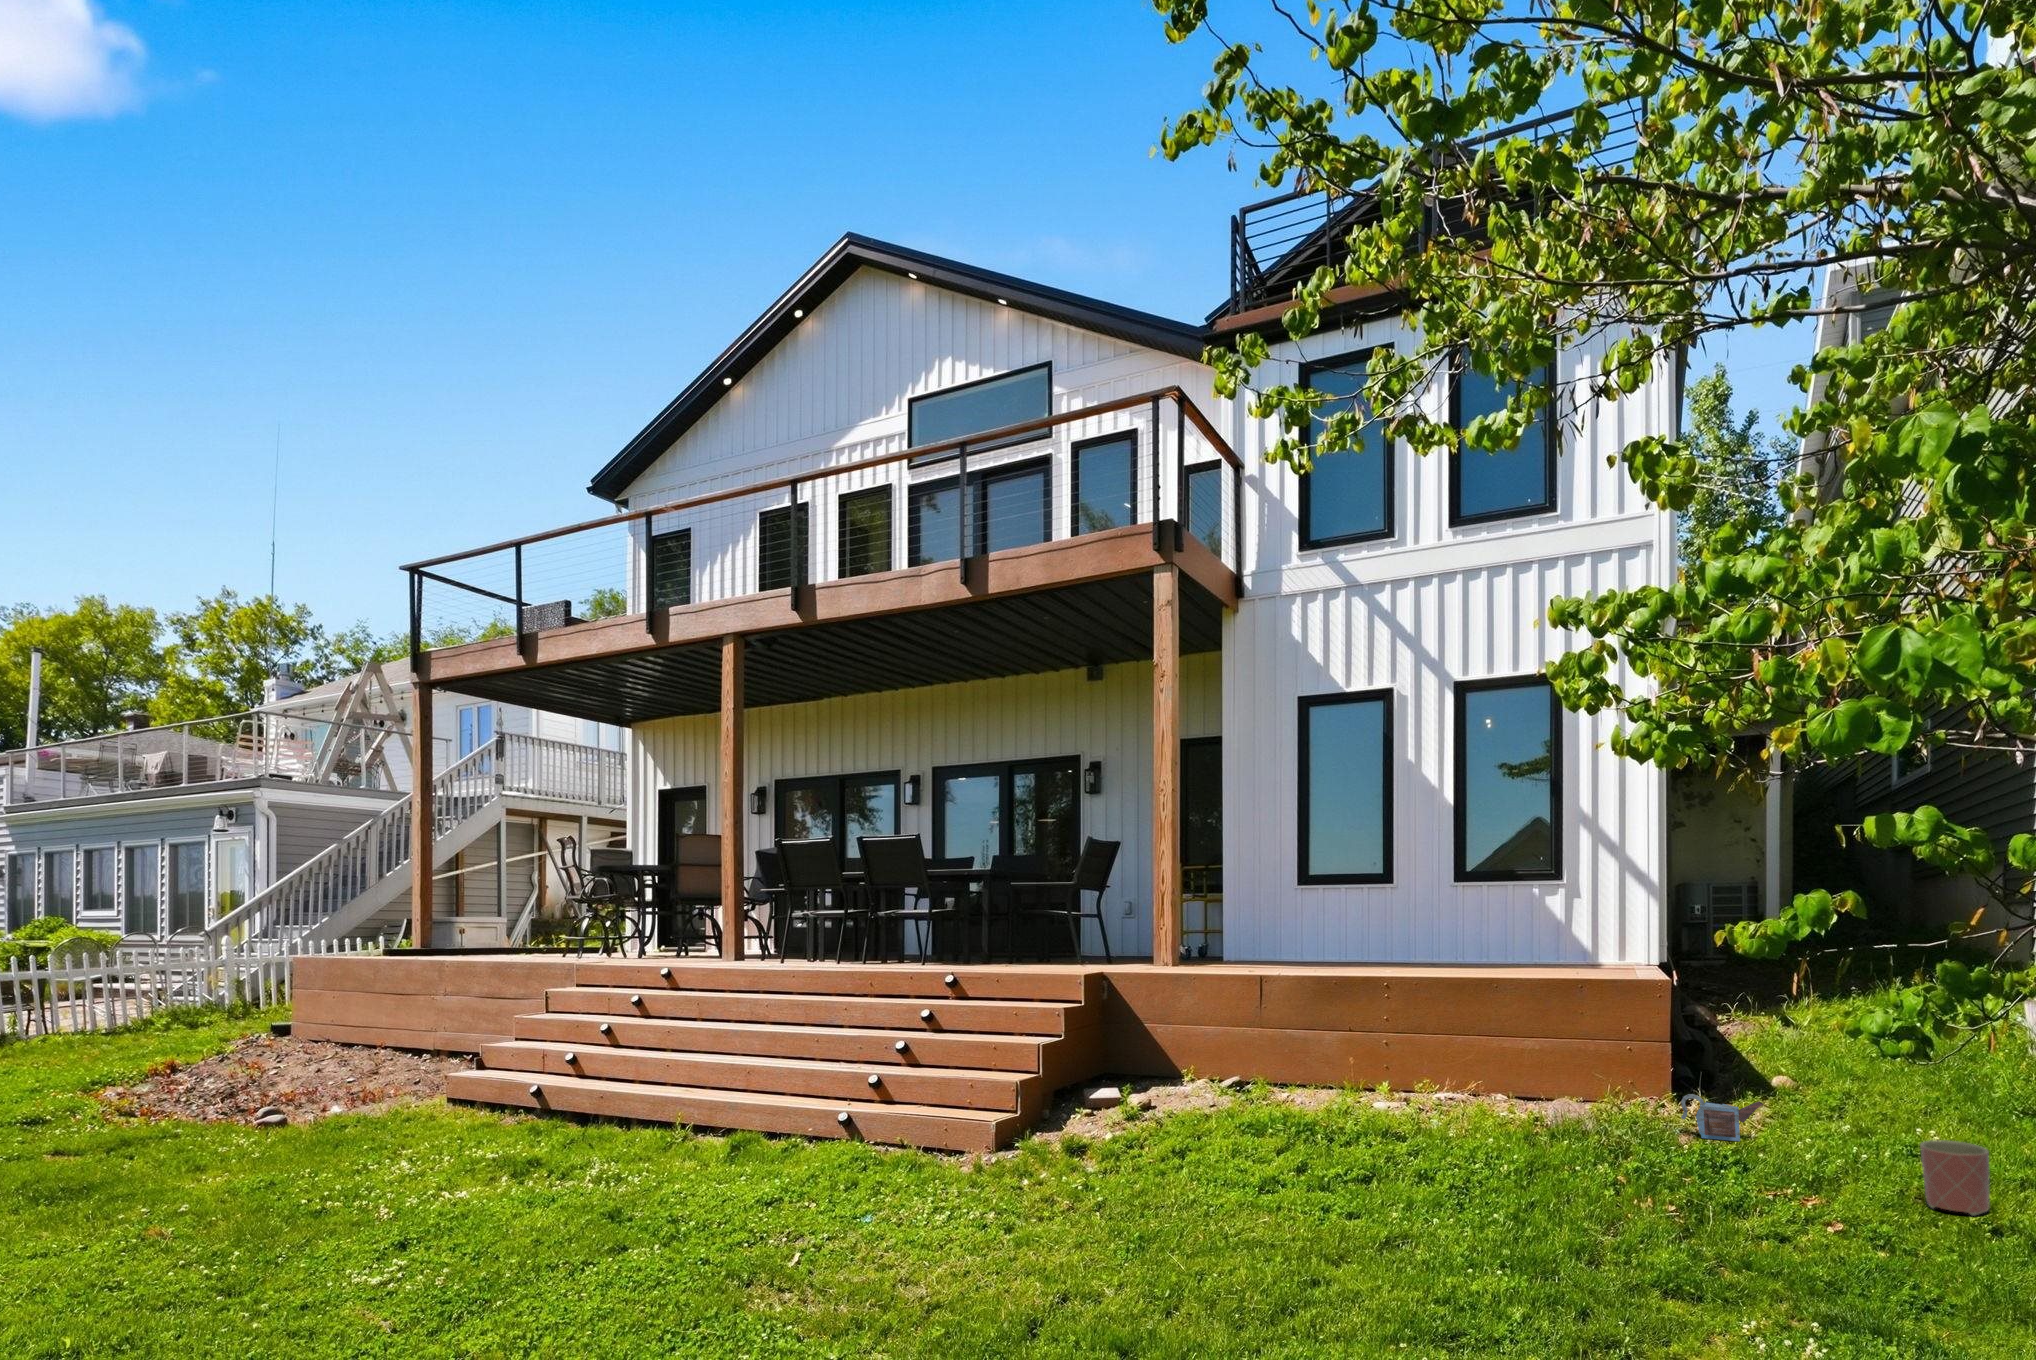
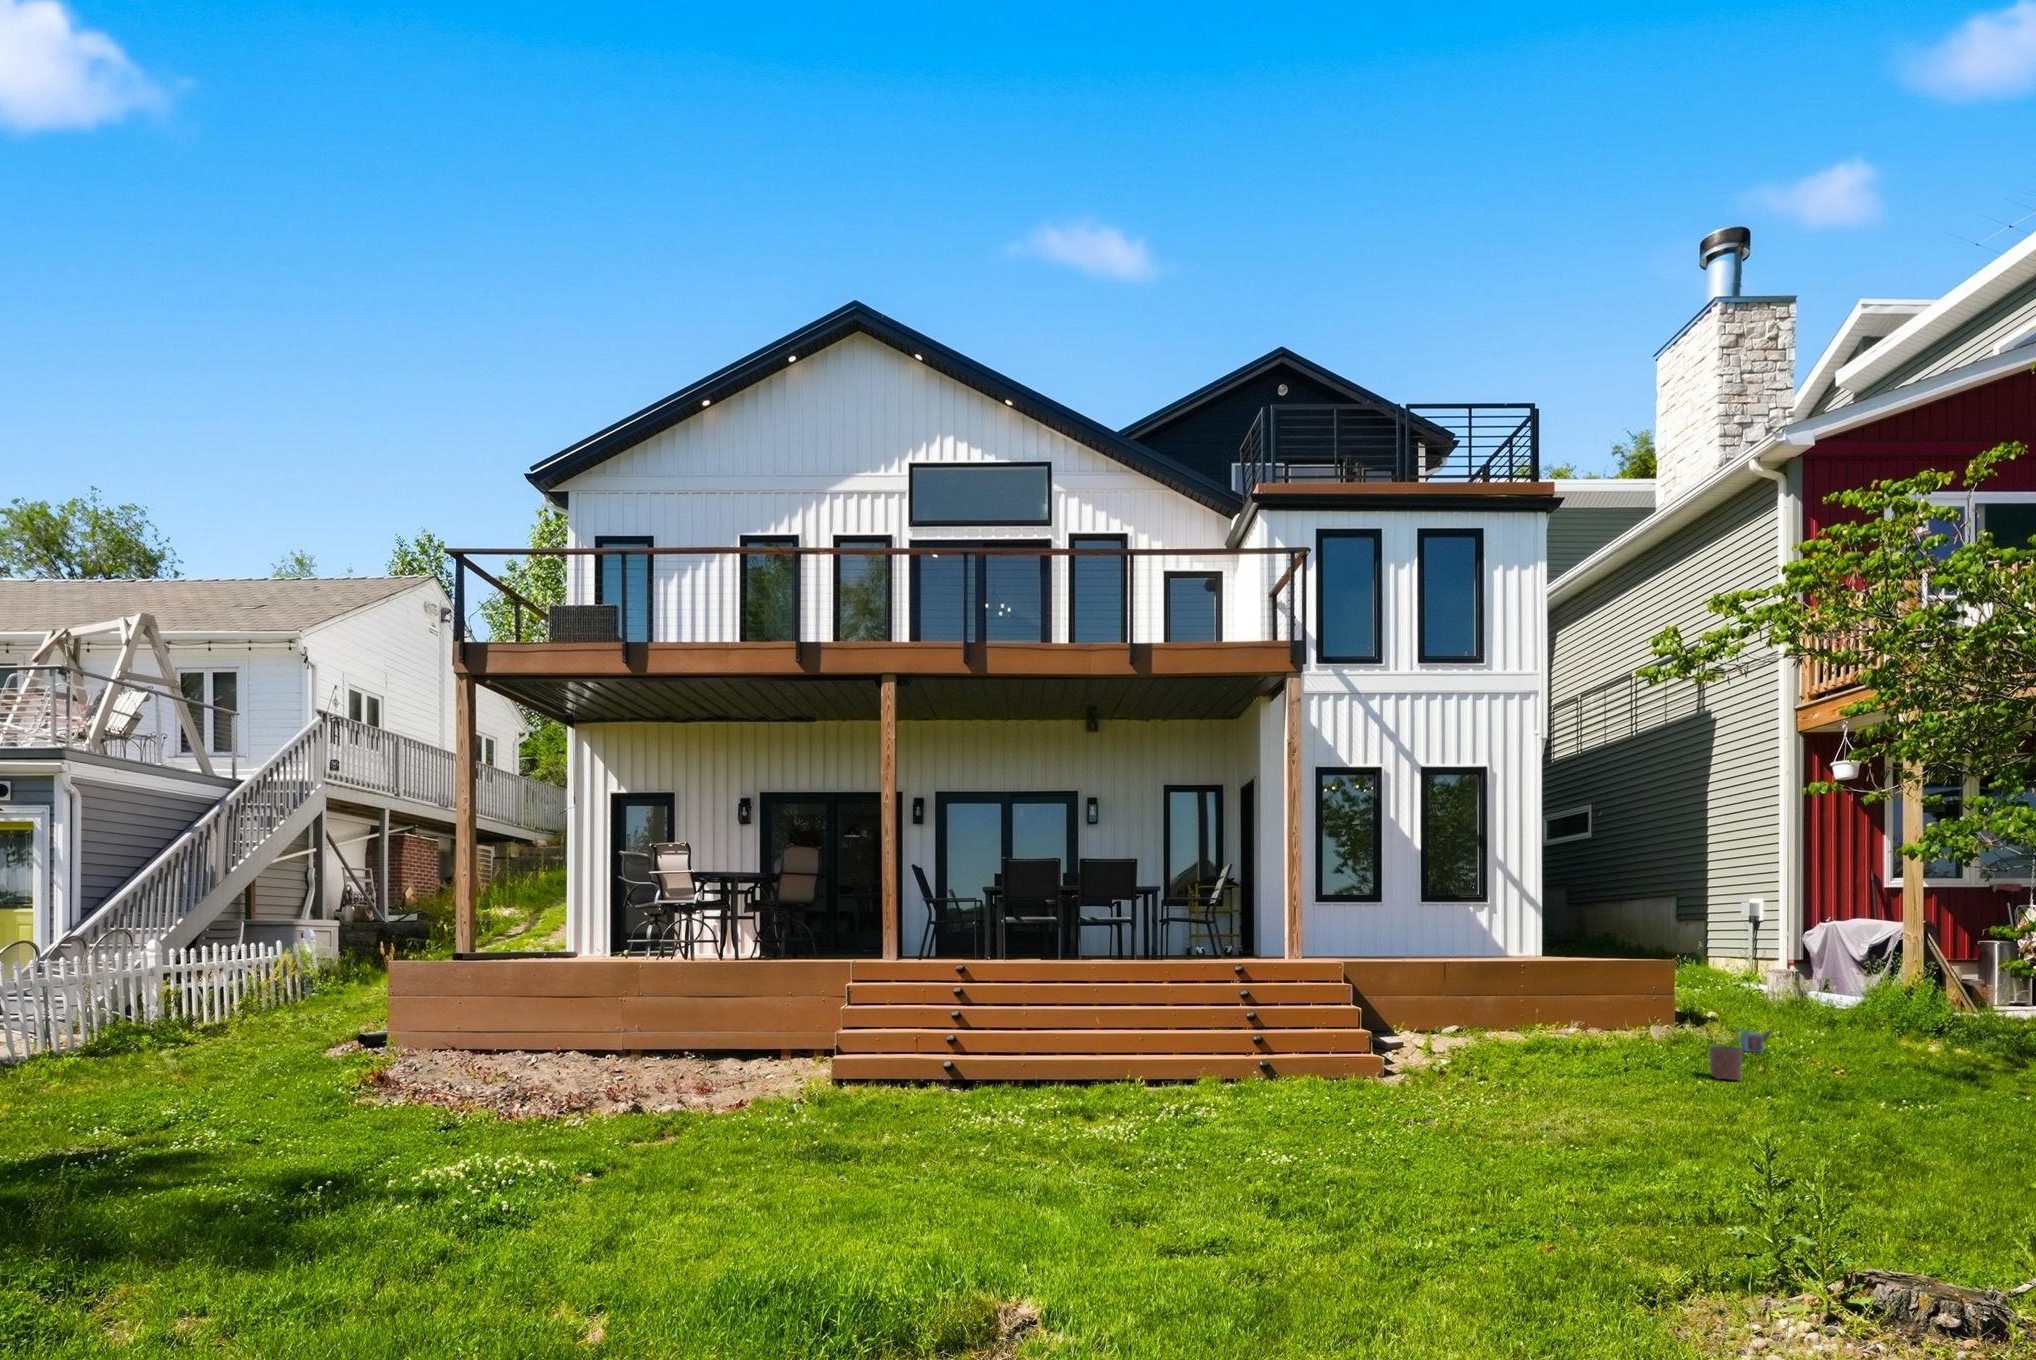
planter: present [1920,1140,1990,1216] -> present [1710,1045,1743,1081]

